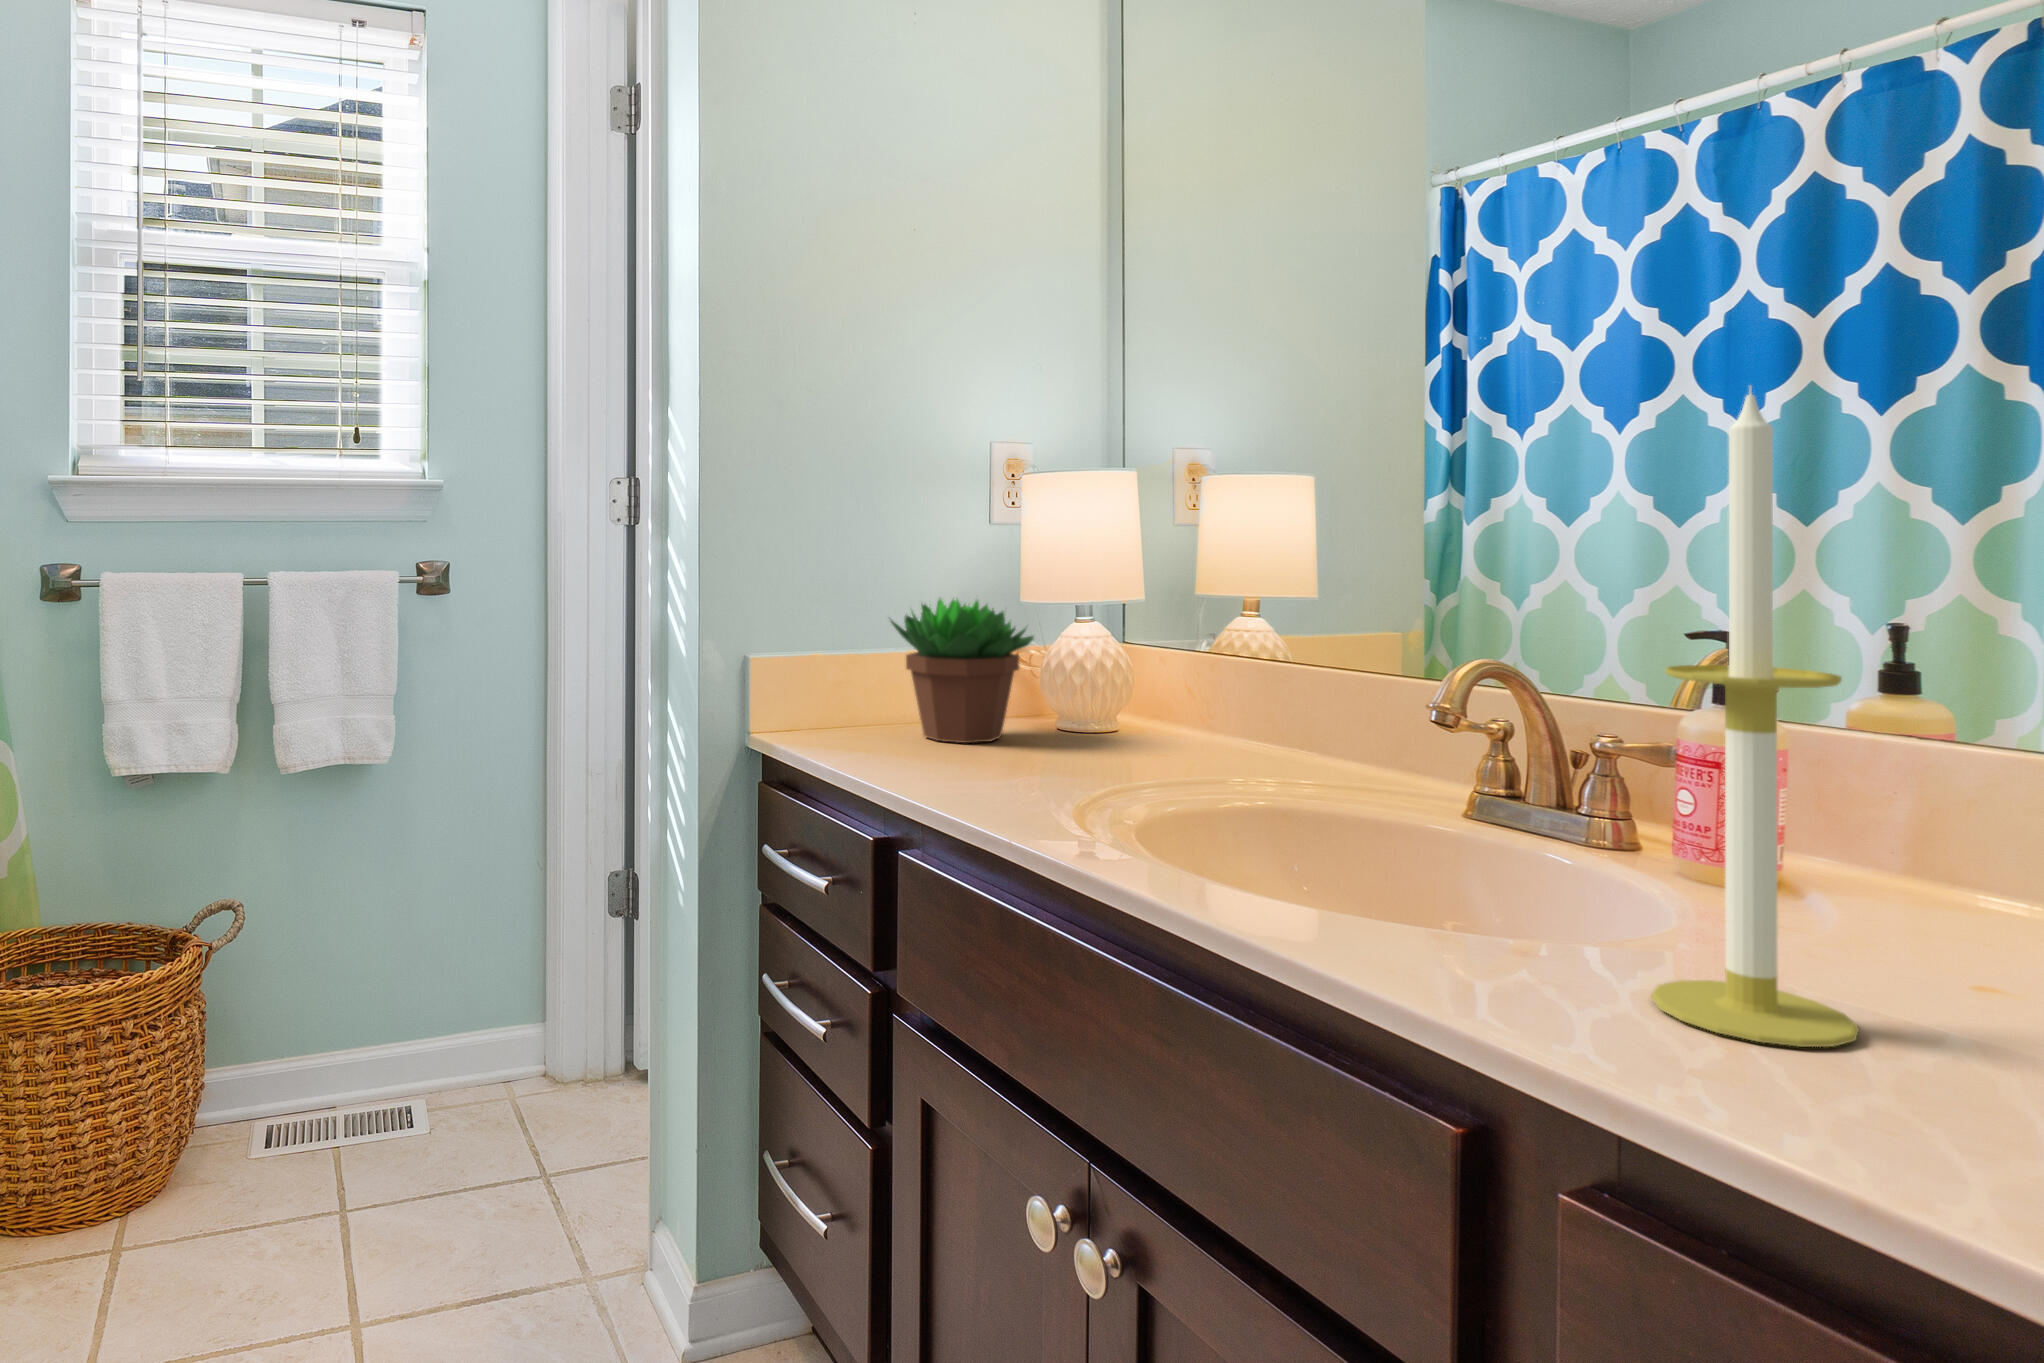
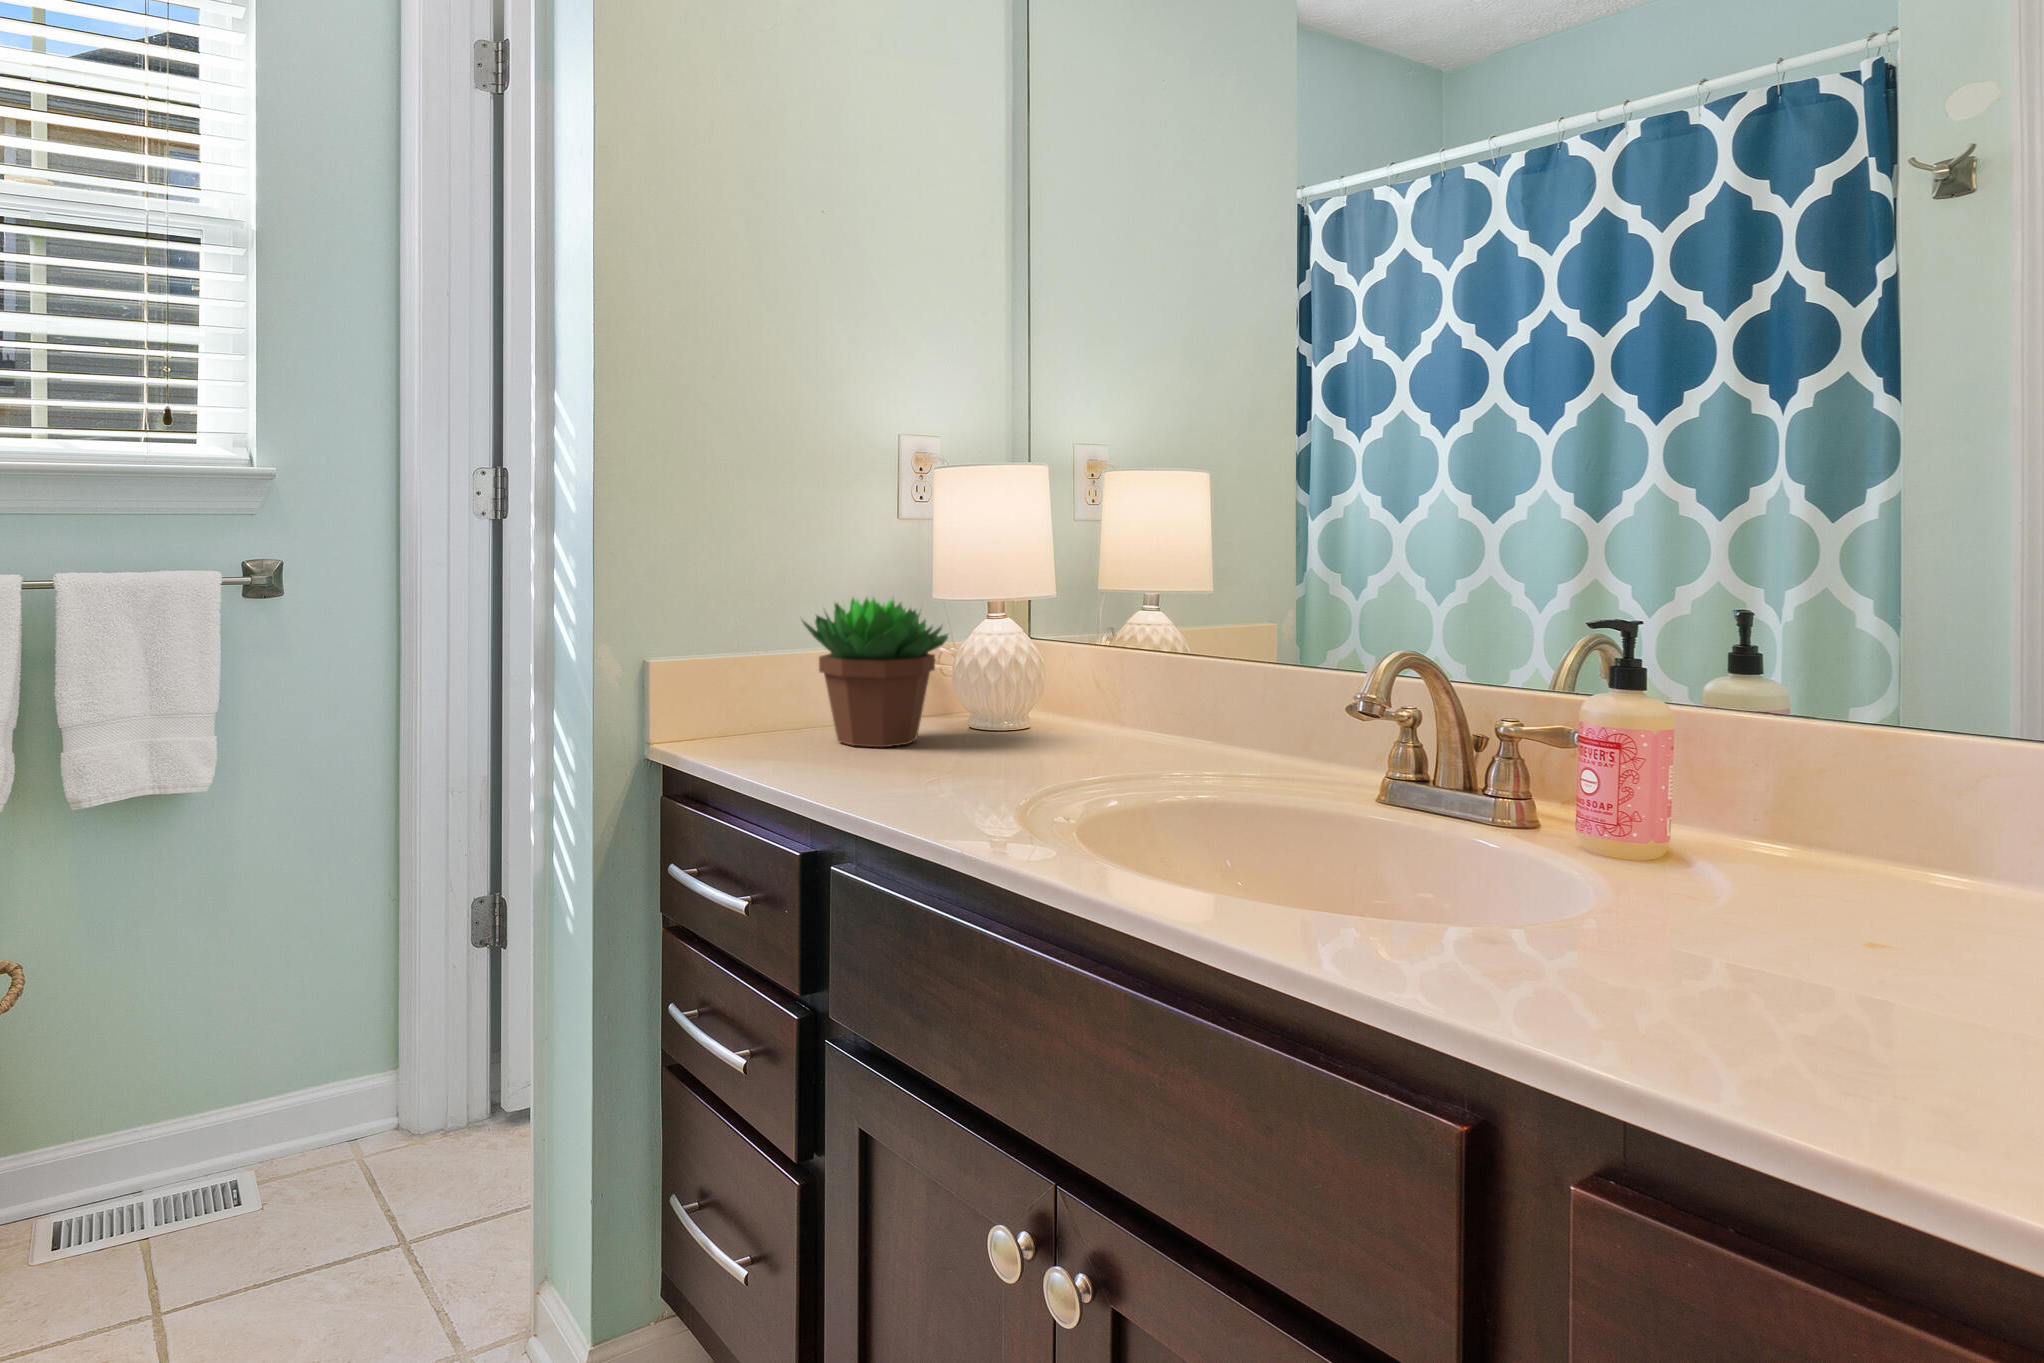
candle: present [1651,386,1859,1047] -> none [1616,389,1799,1016]

